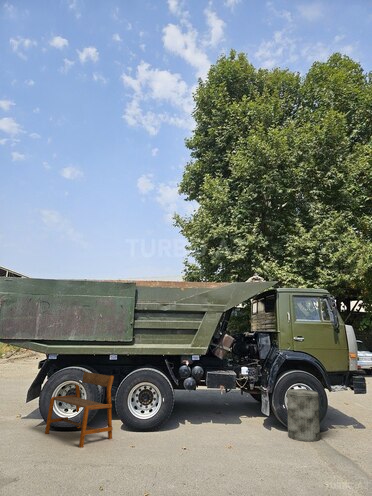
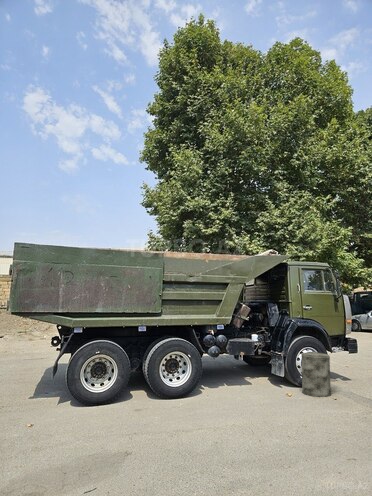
bench: present [45,372,114,448] -> none [83,342,154,415]

